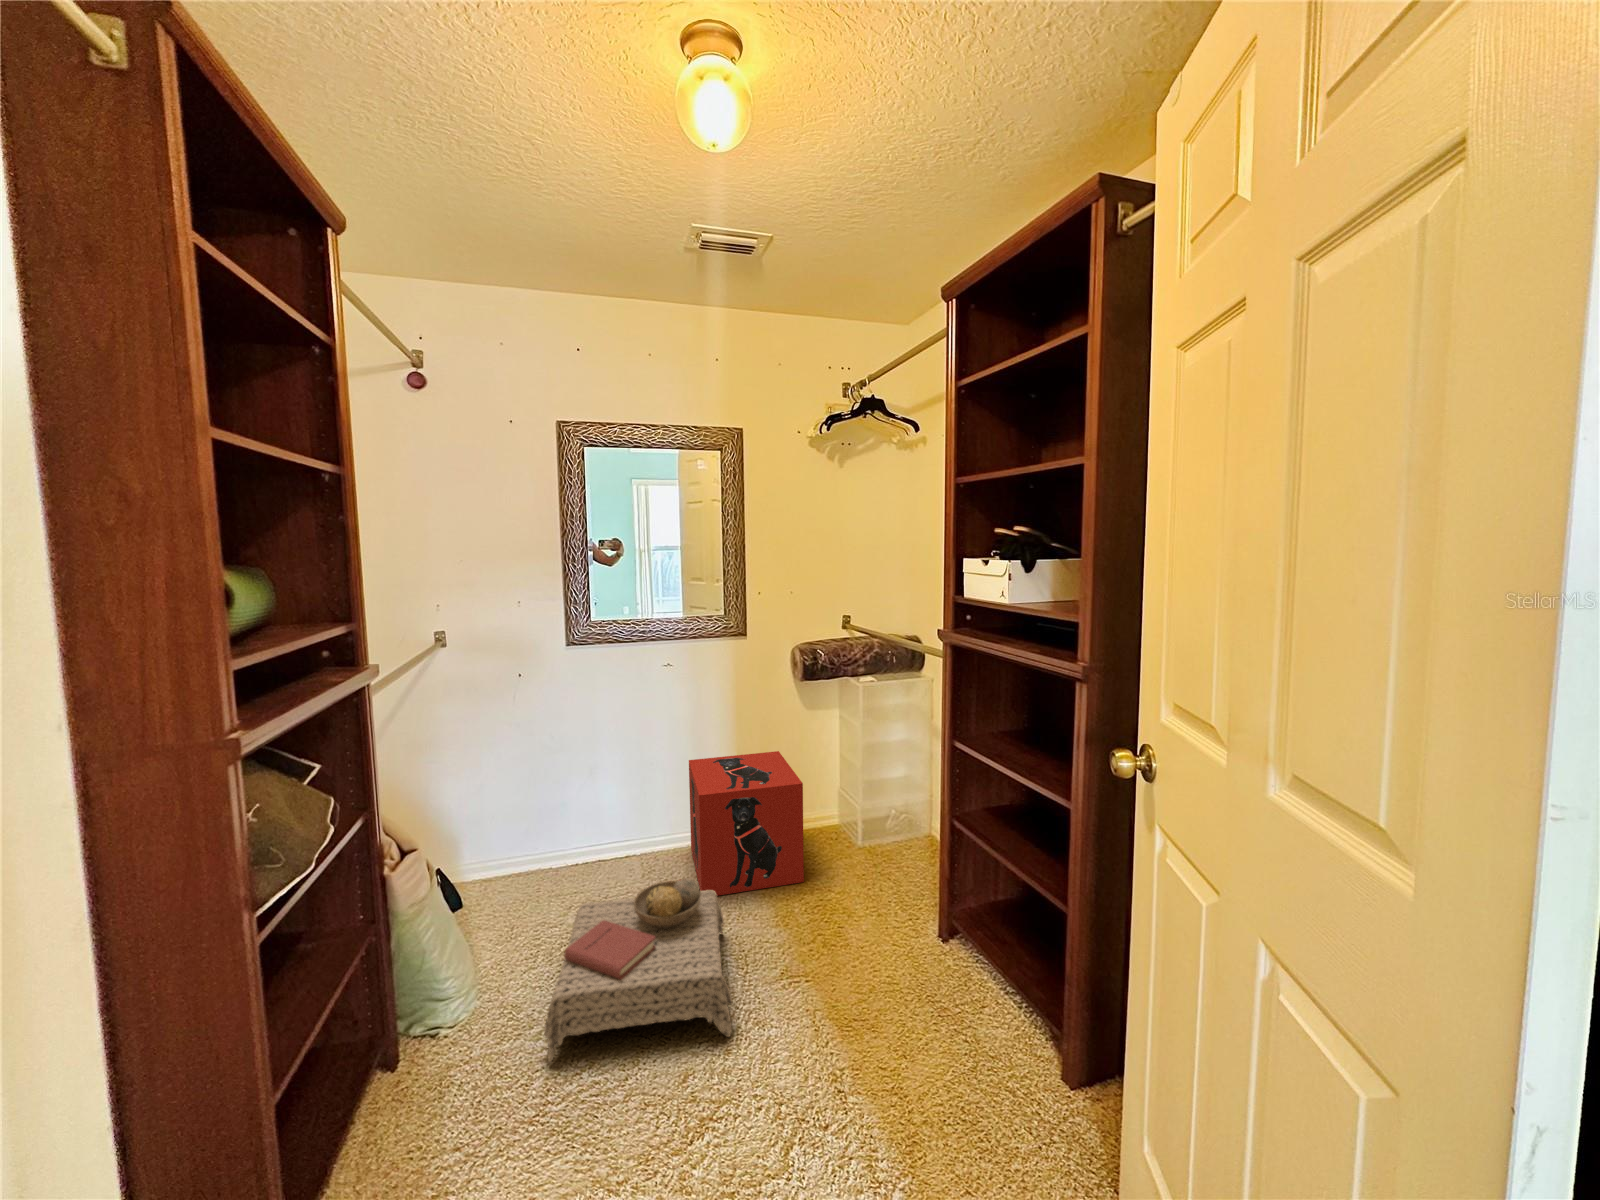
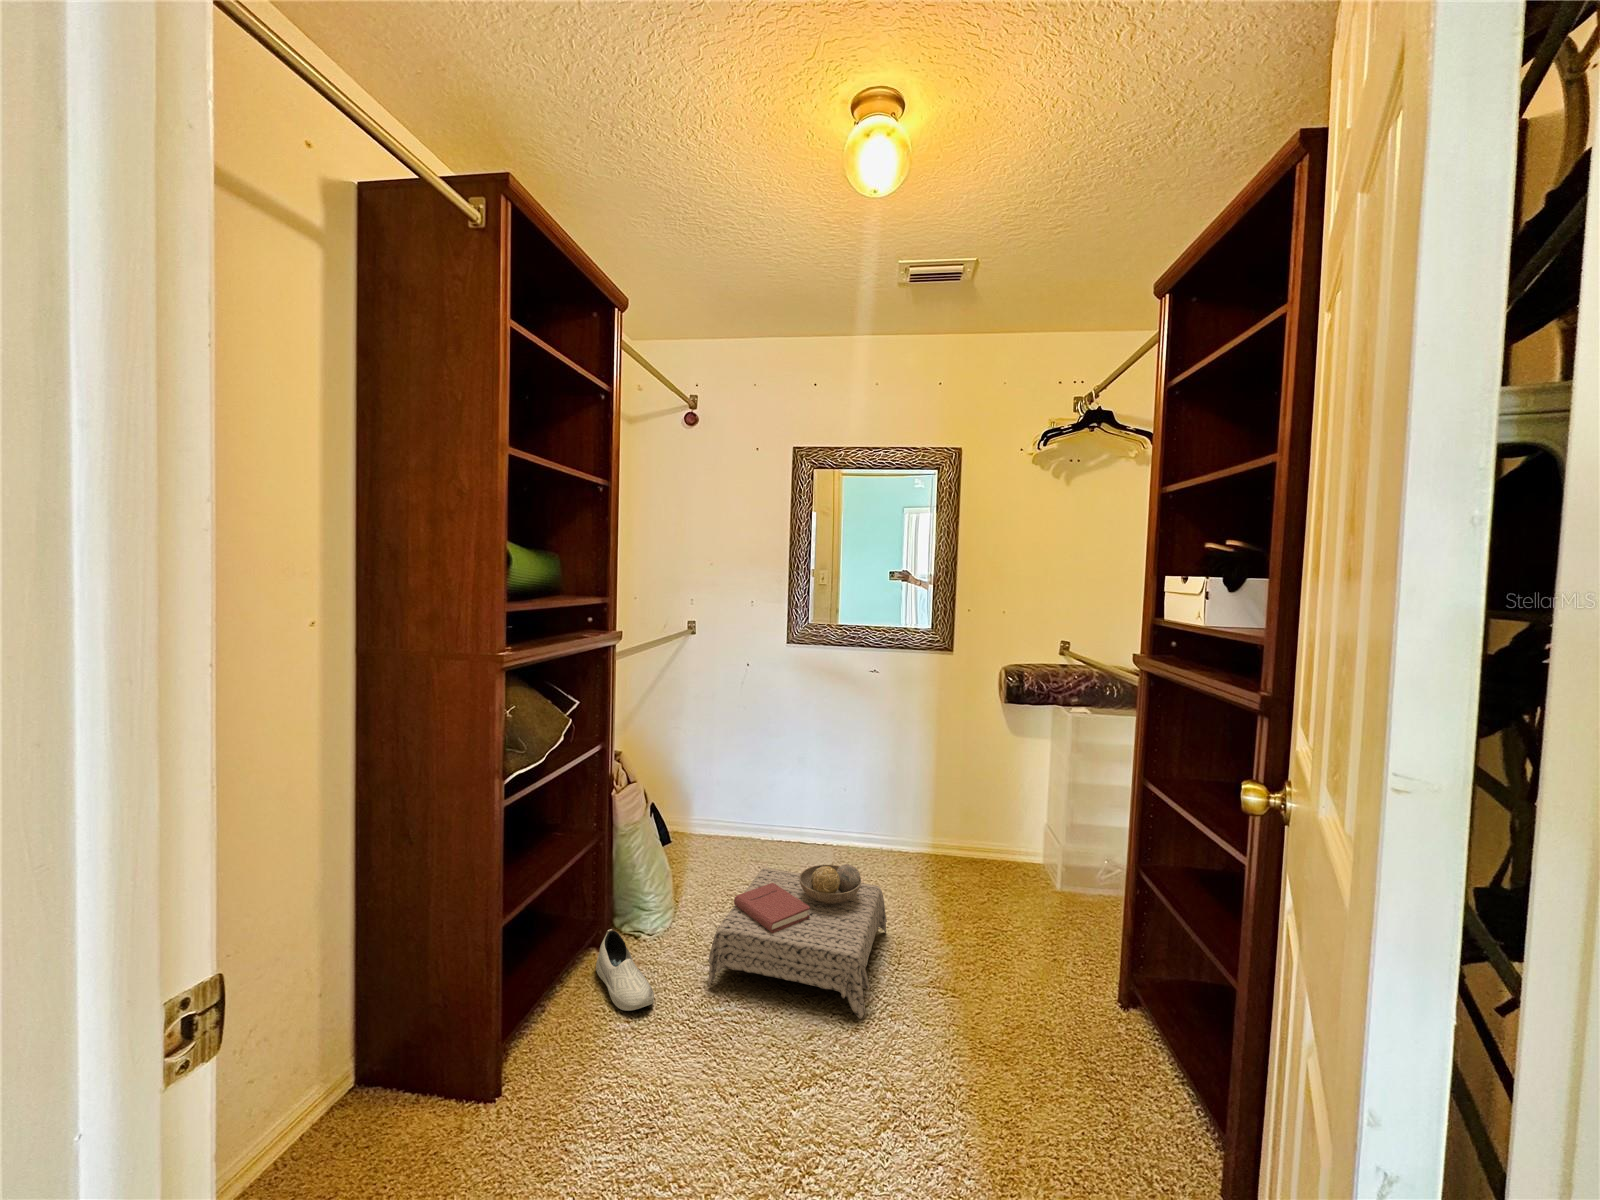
storage box: present [689,751,804,896] -> none [877,765,989,910]
shoe: none [388,1041,485,1138] -> present [596,929,654,1011]

